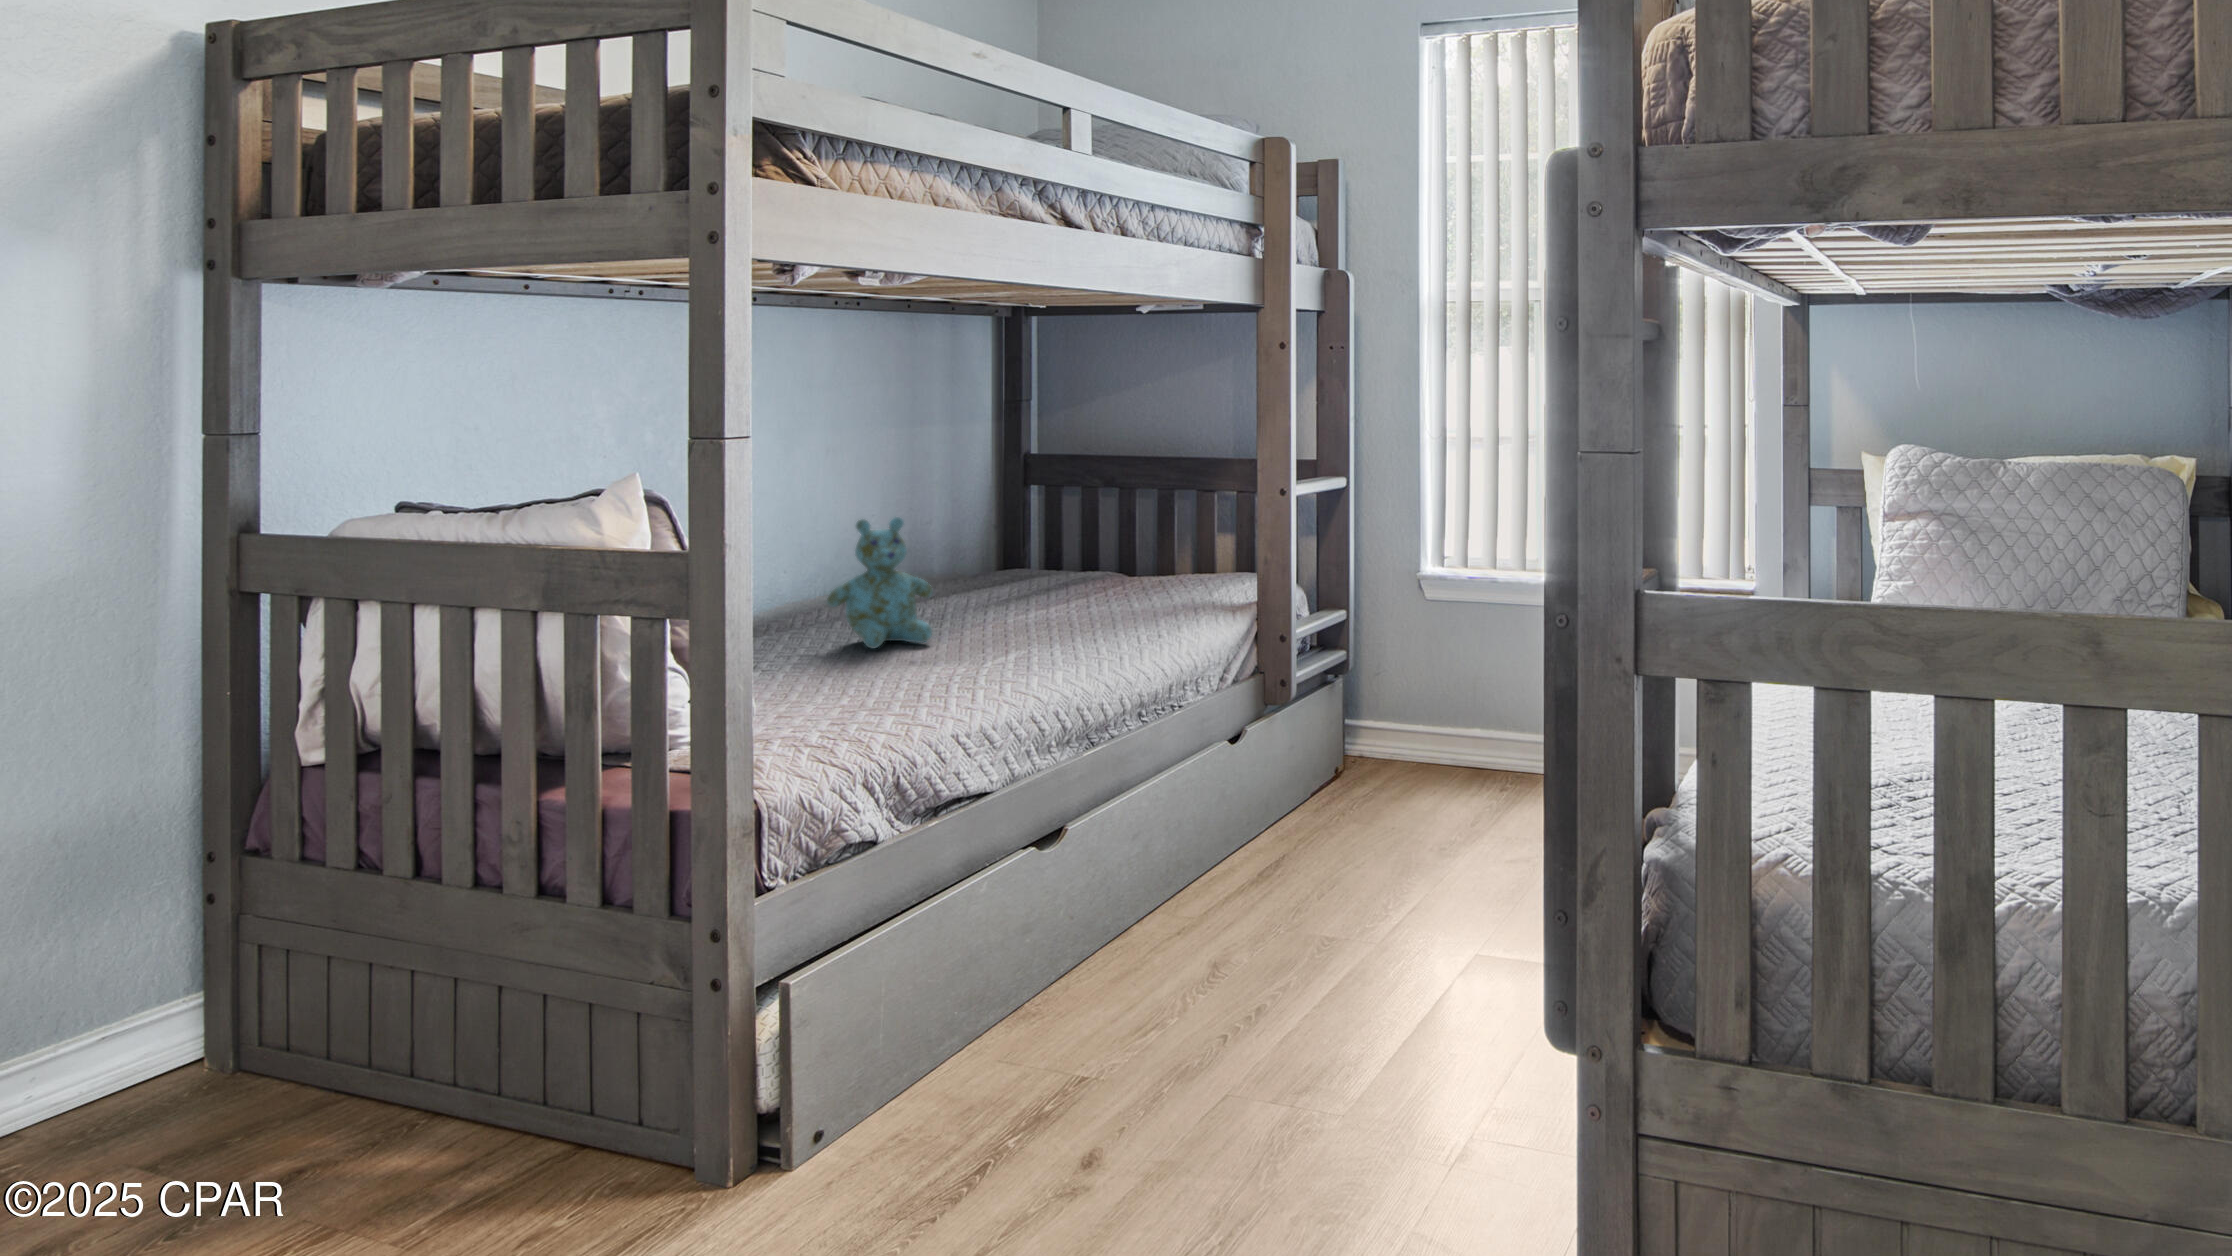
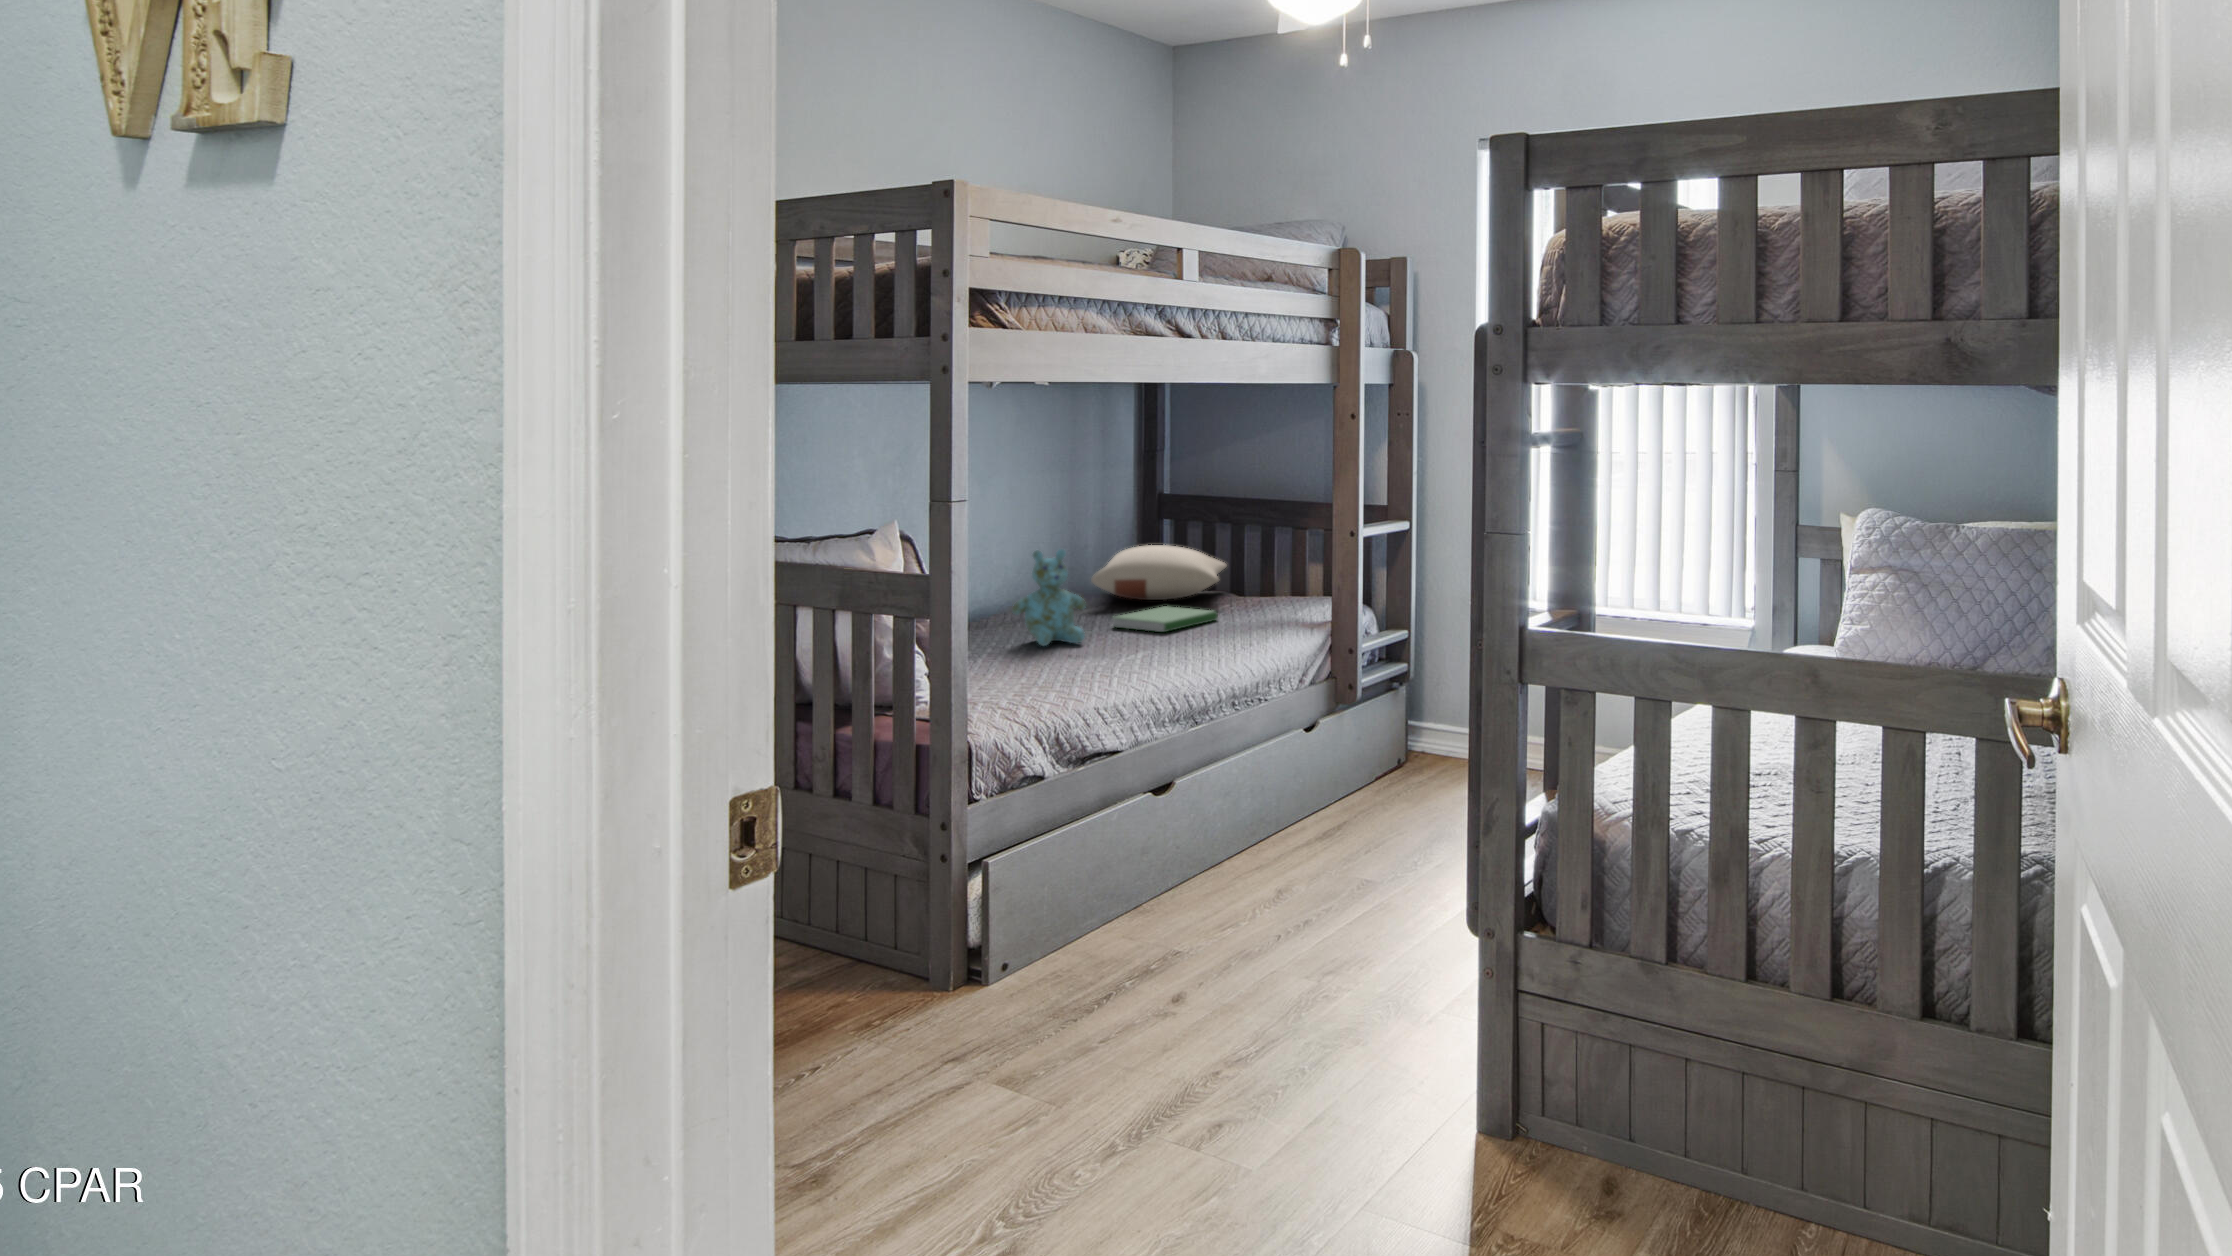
pillow: none [937,514,1114,582] -> present [1091,545,1227,600]
hardcover book: none [967,590,1110,624] -> present [1113,606,1218,632]

